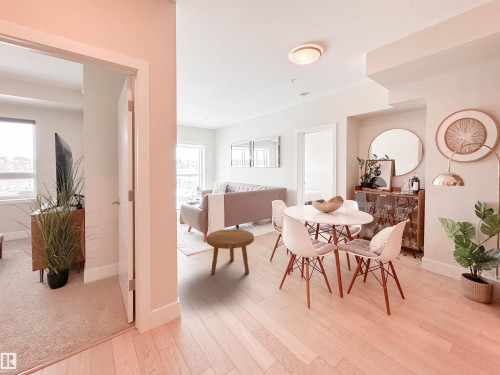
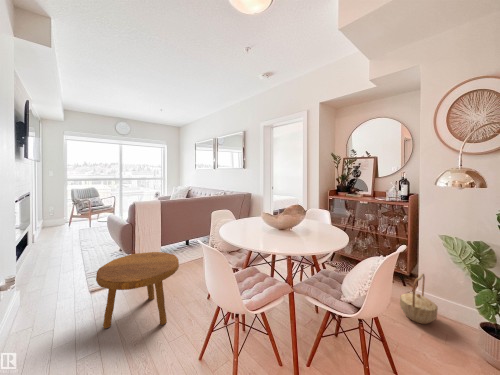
basket: none [410,246,438,280] -> present [400,274,438,324]

